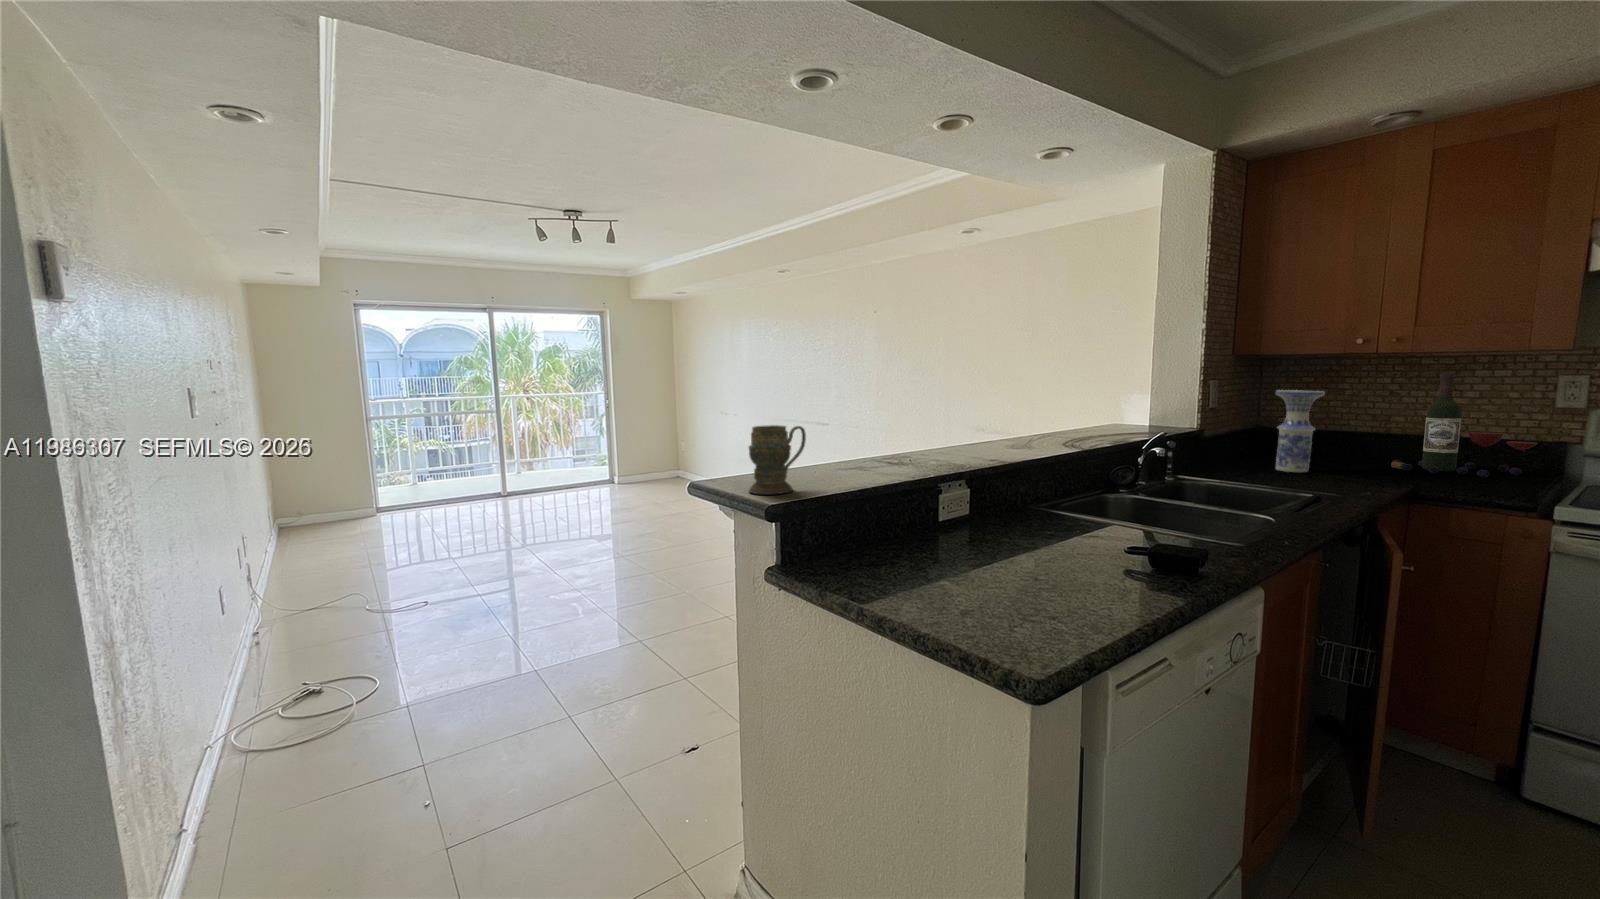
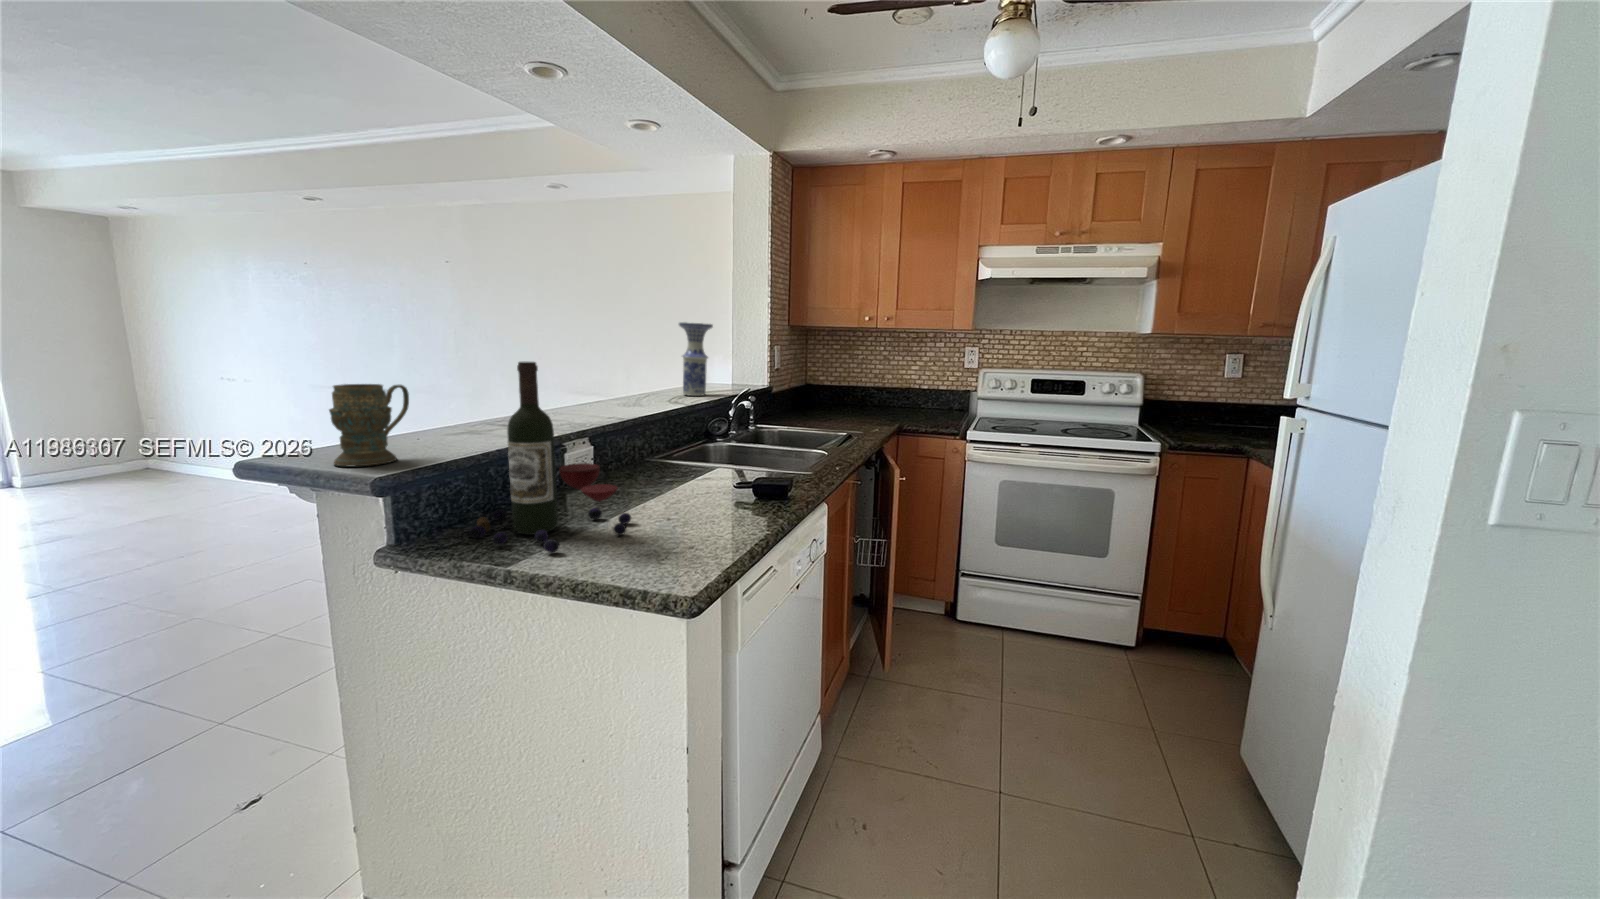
wine bottle: present [1391,374,1537,477] -> present [469,362,631,553]
vase: present [1276,390,1325,472] -> present [679,322,713,396]

